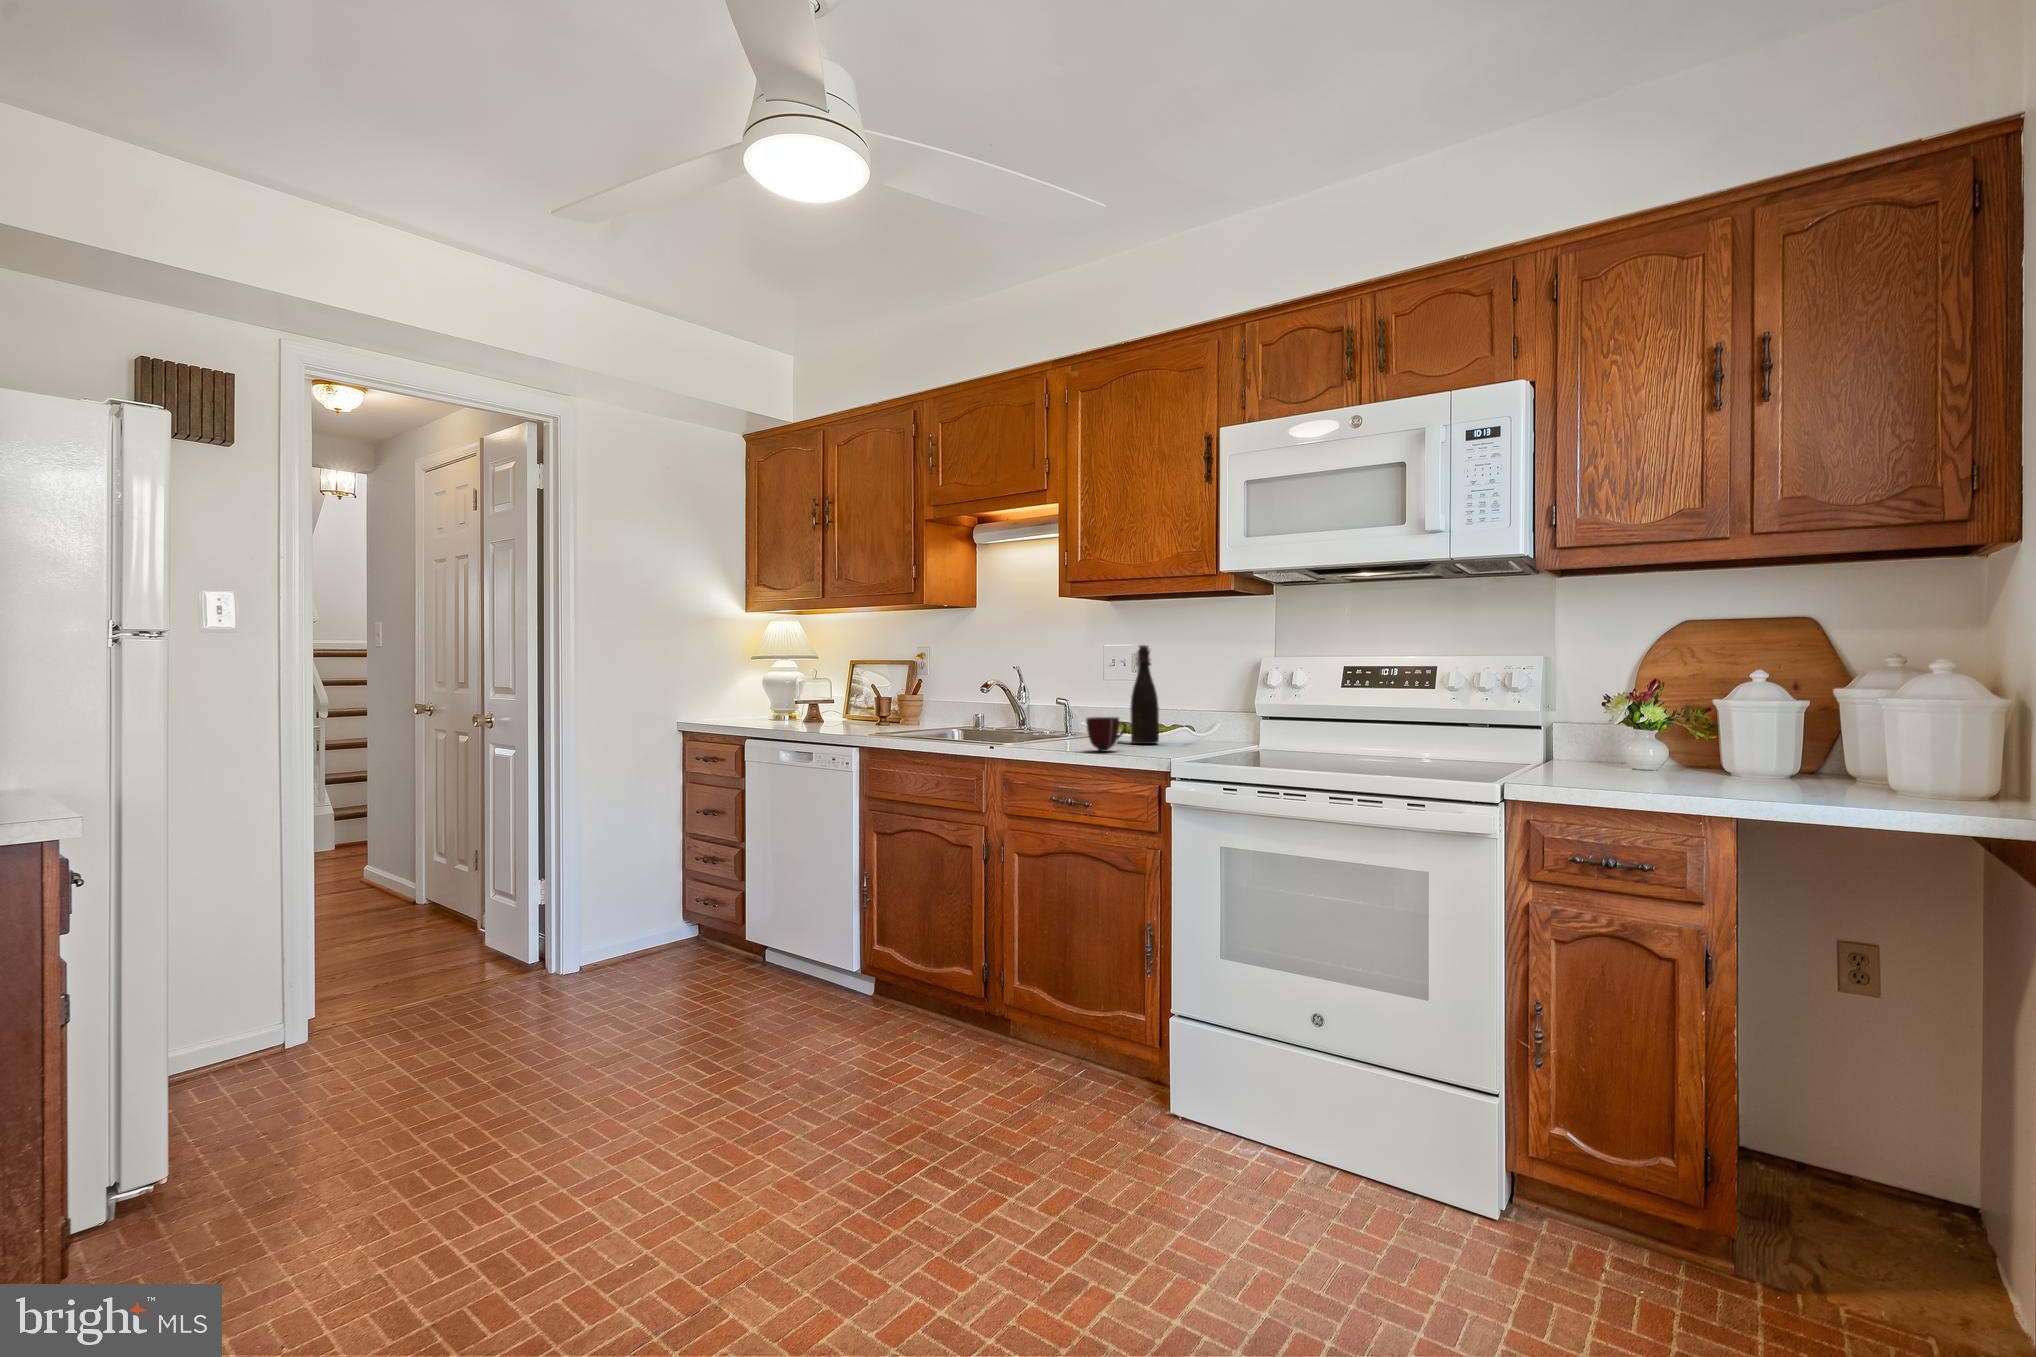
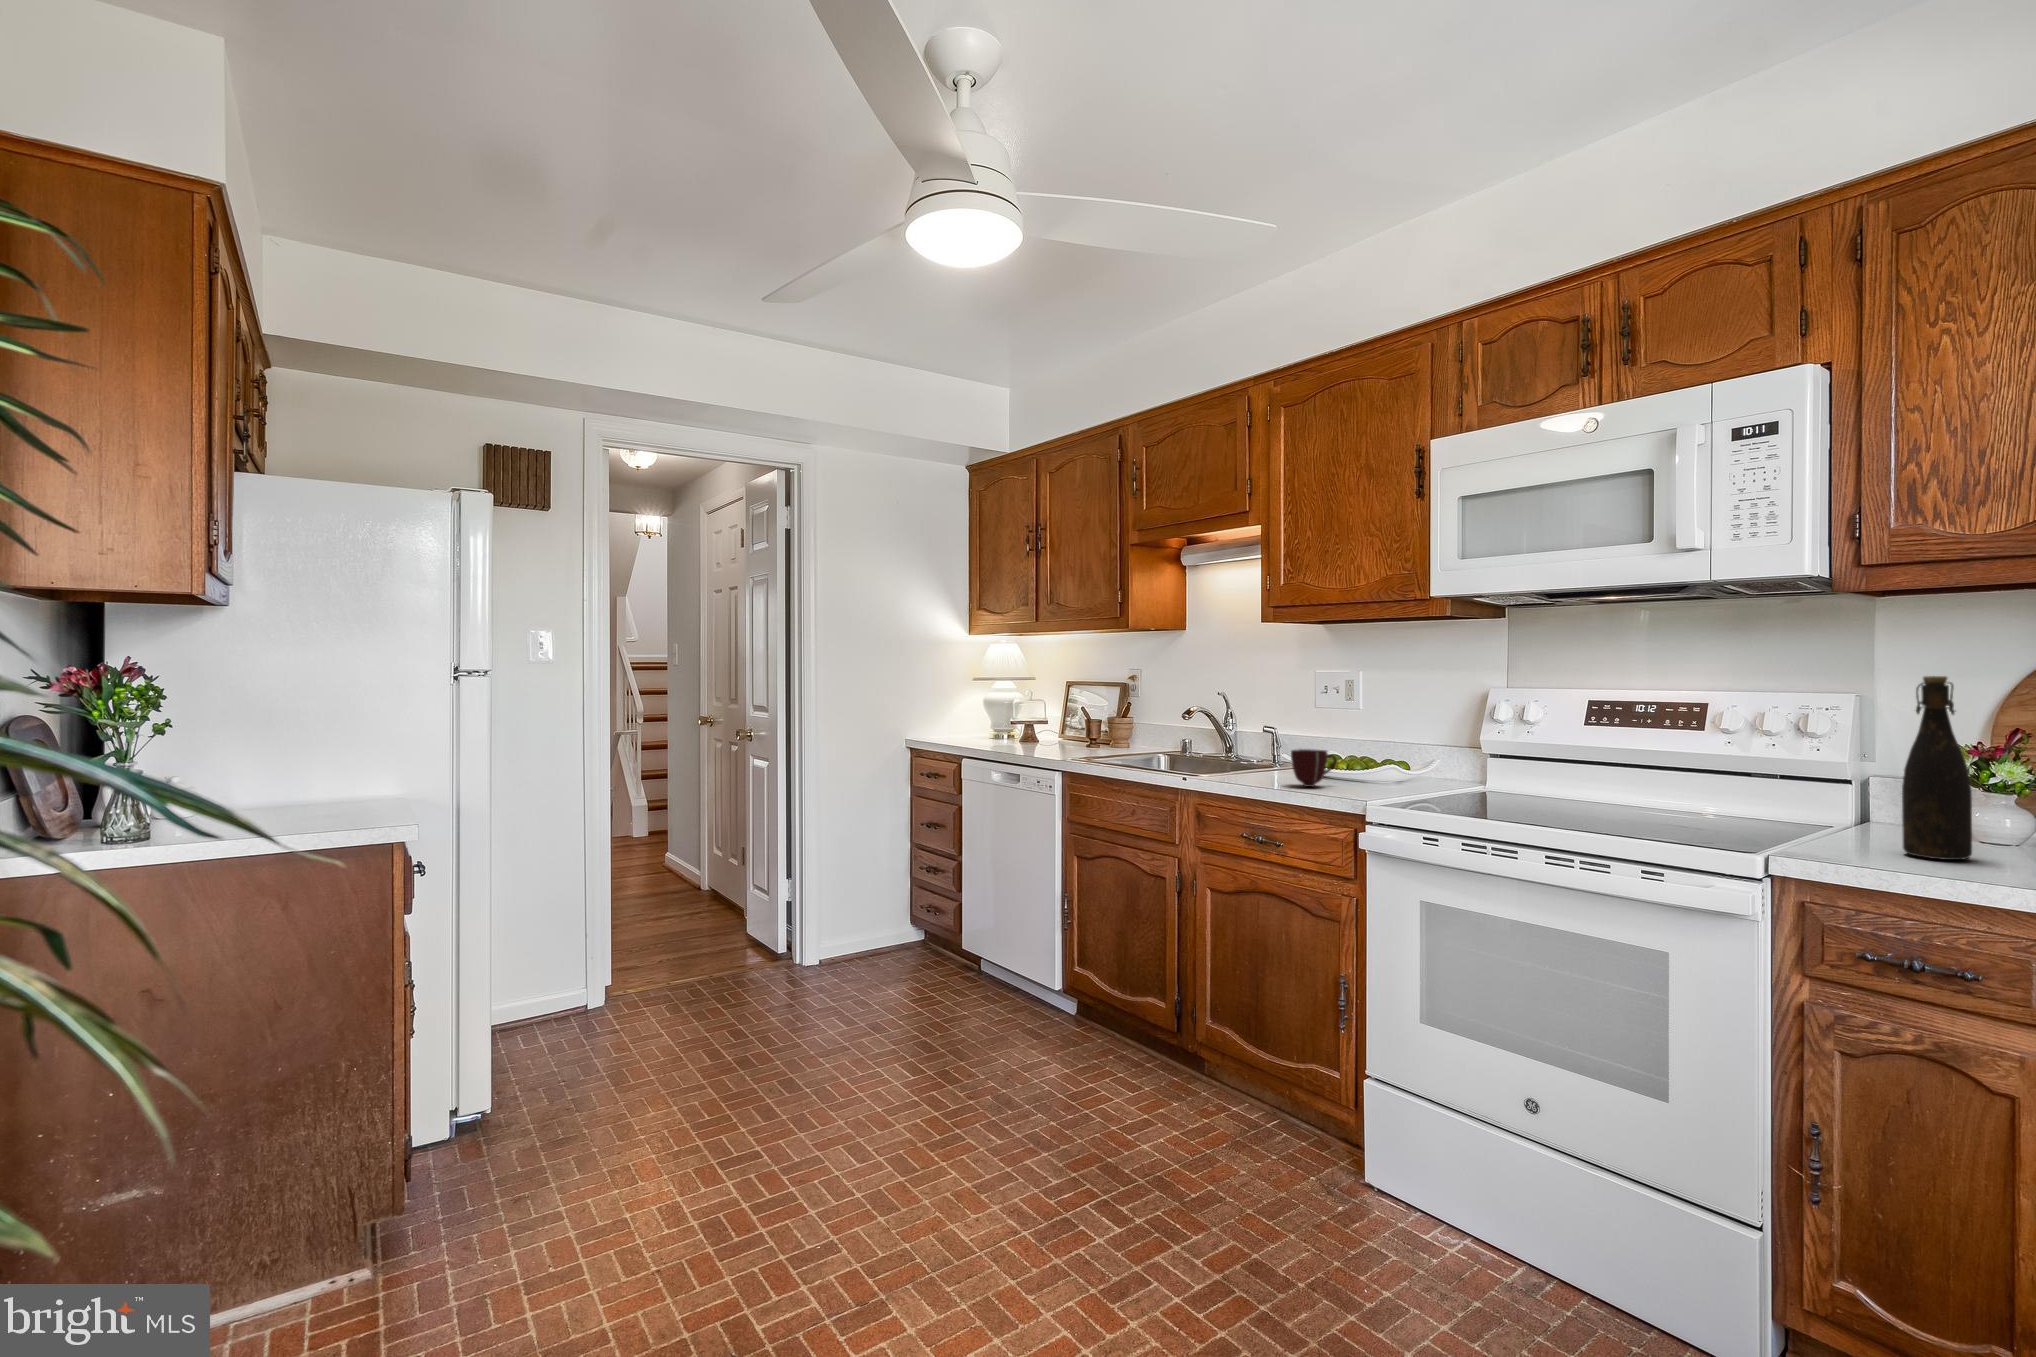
bottle: present [1130,645,1159,744] -> present [1902,676,1972,860]

